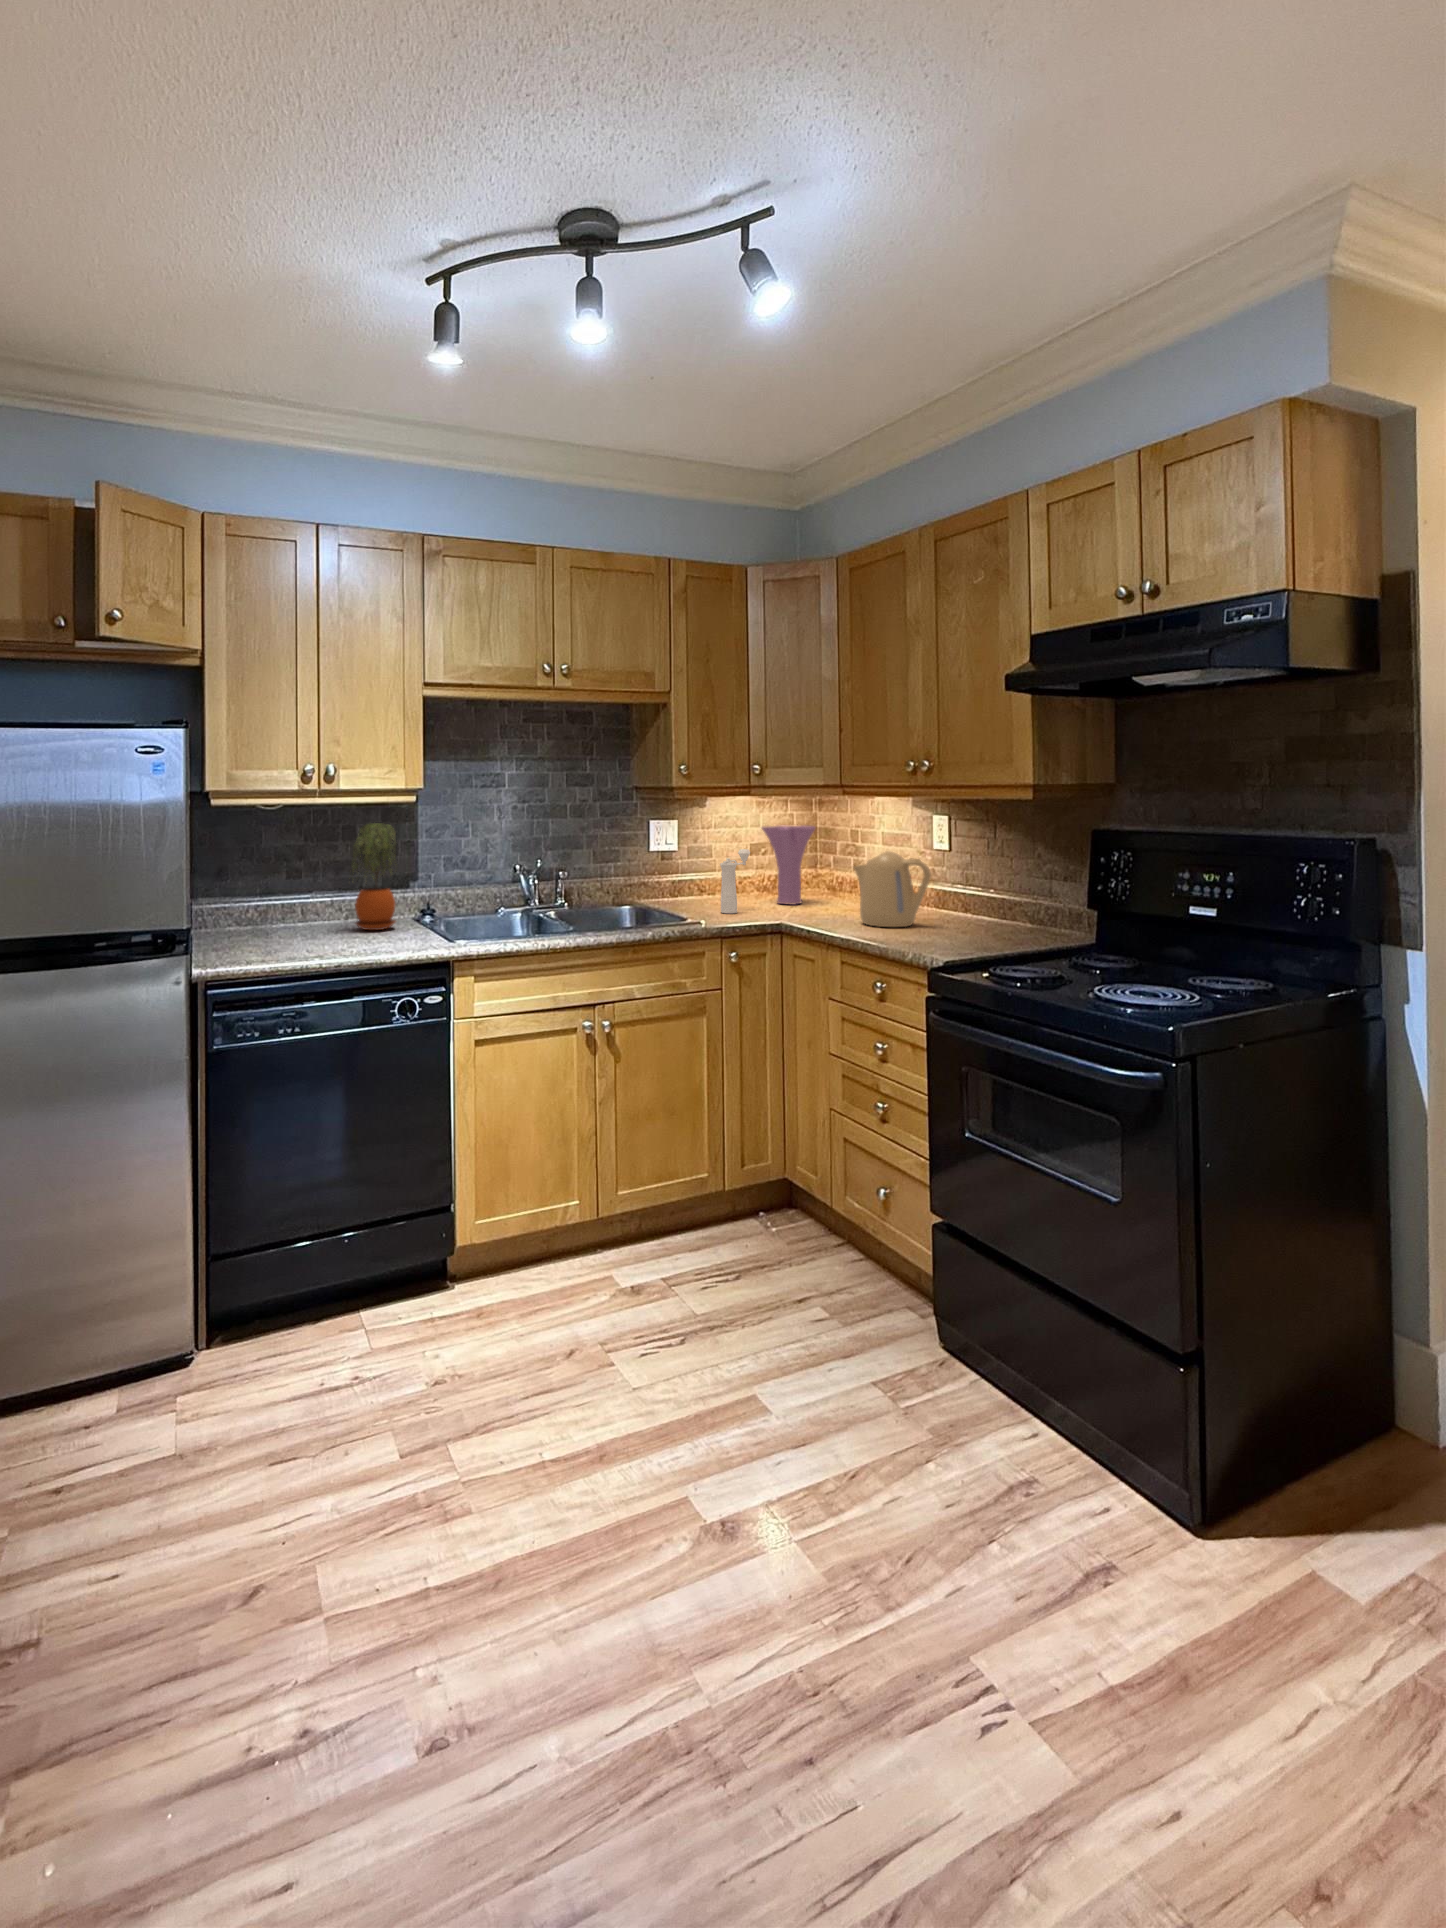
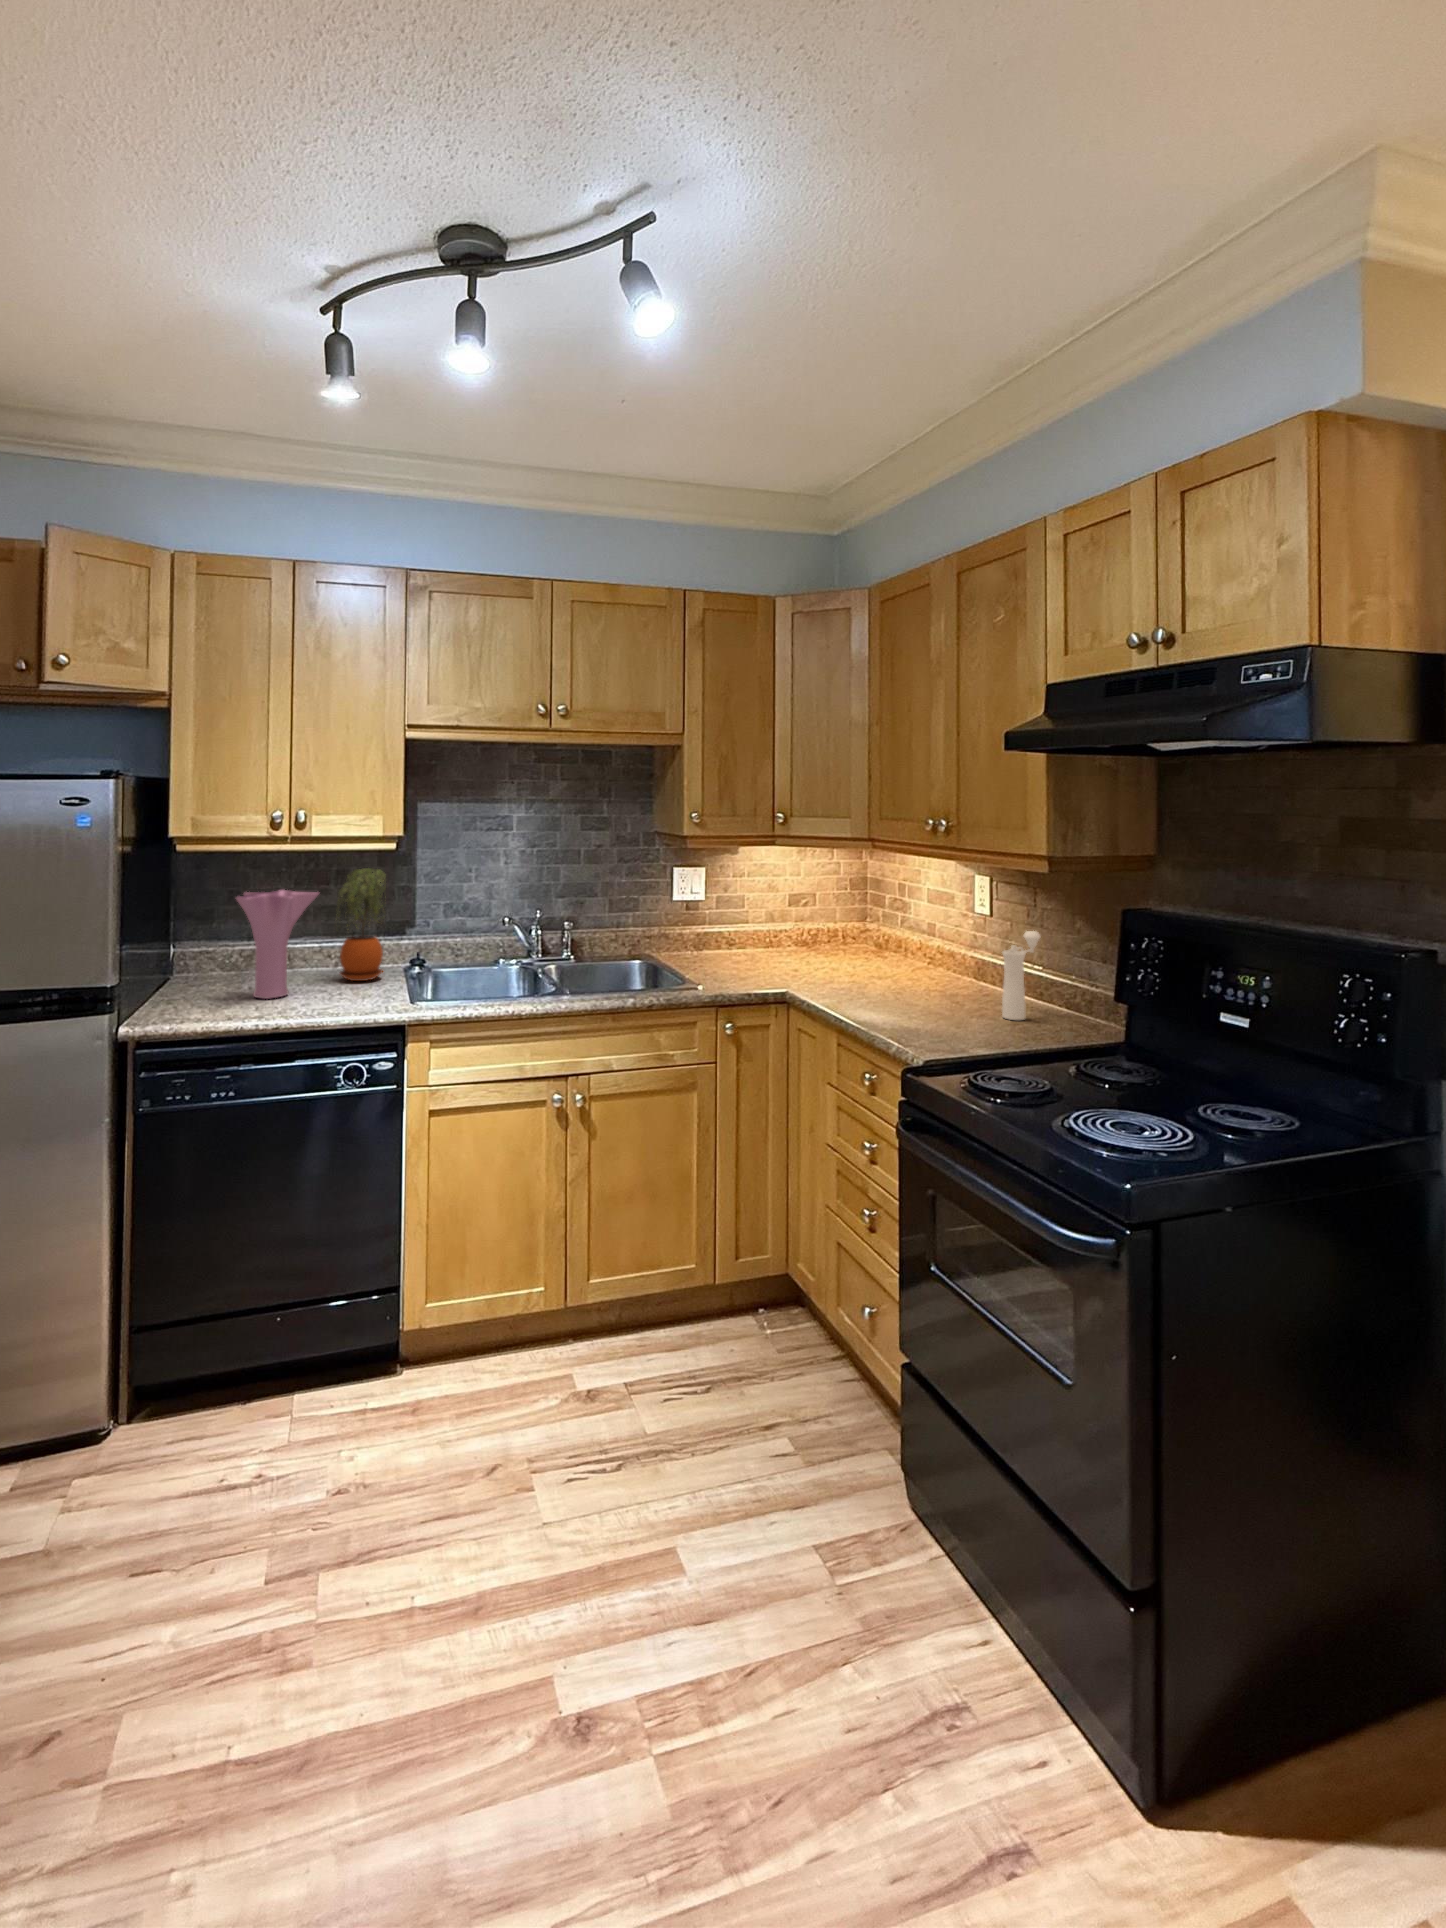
vase: present [762,826,815,905] -> present [236,890,319,999]
pepper mill: present [720,849,750,913] -> present [1002,931,1040,1020]
kettle: present [854,851,931,927] -> none [871,916,954,1003]

